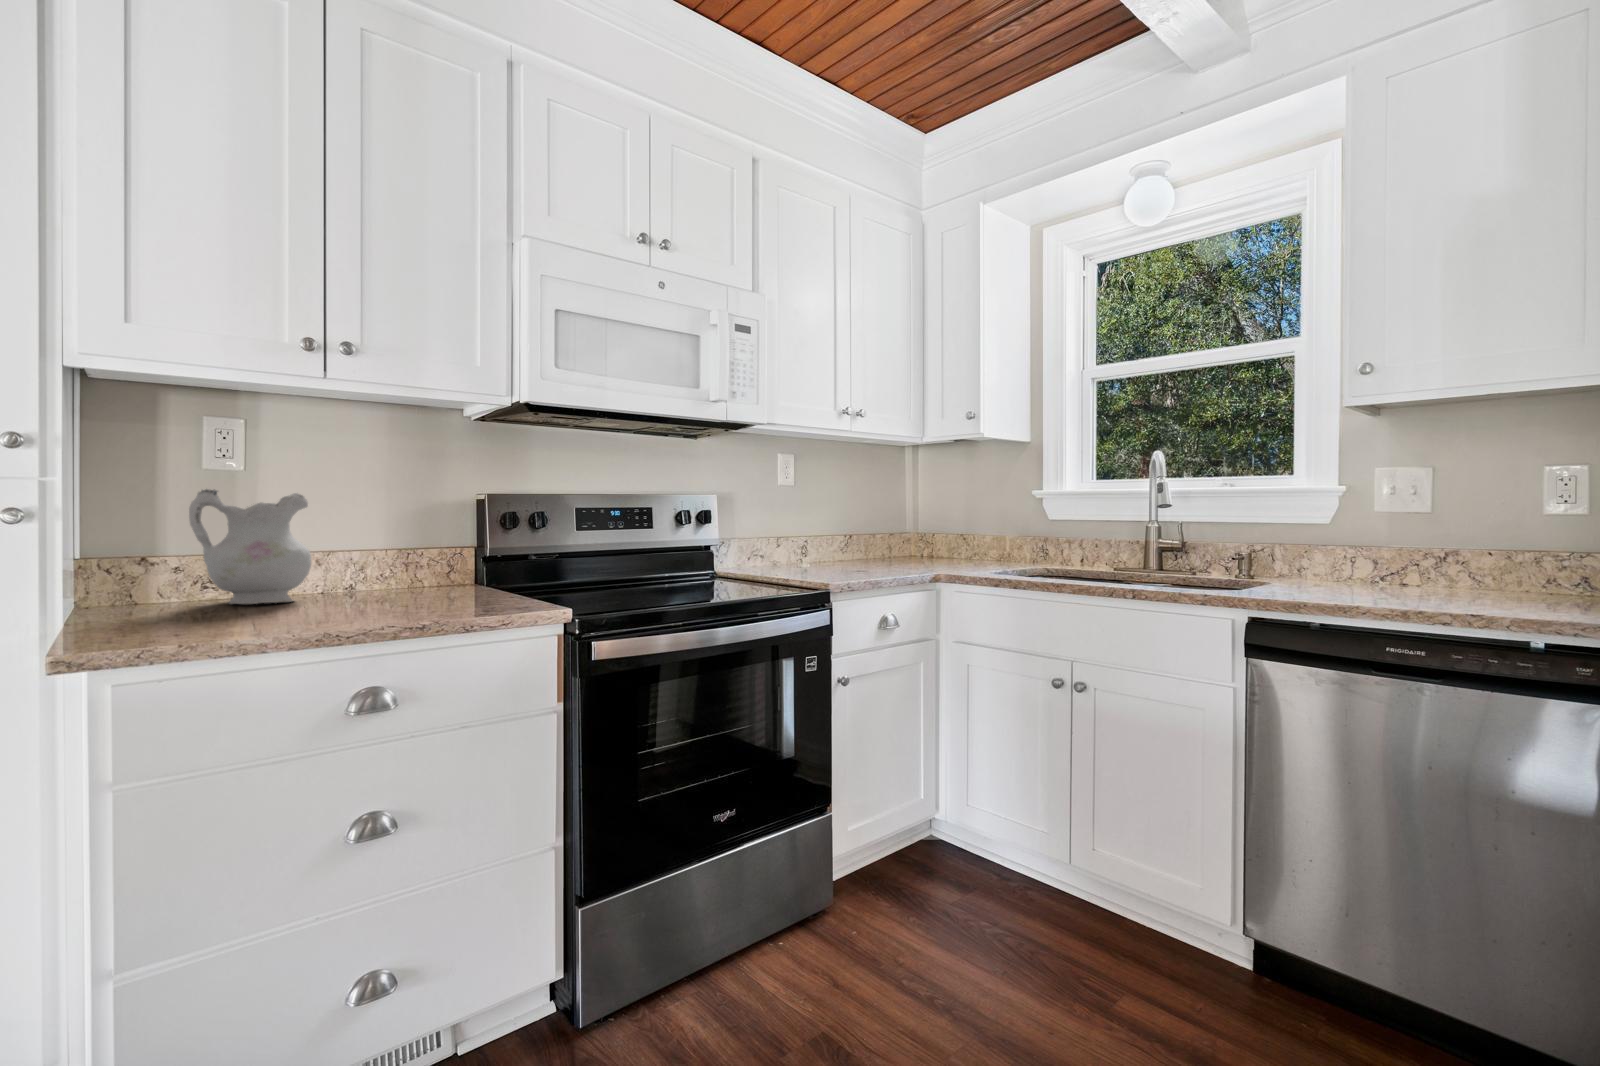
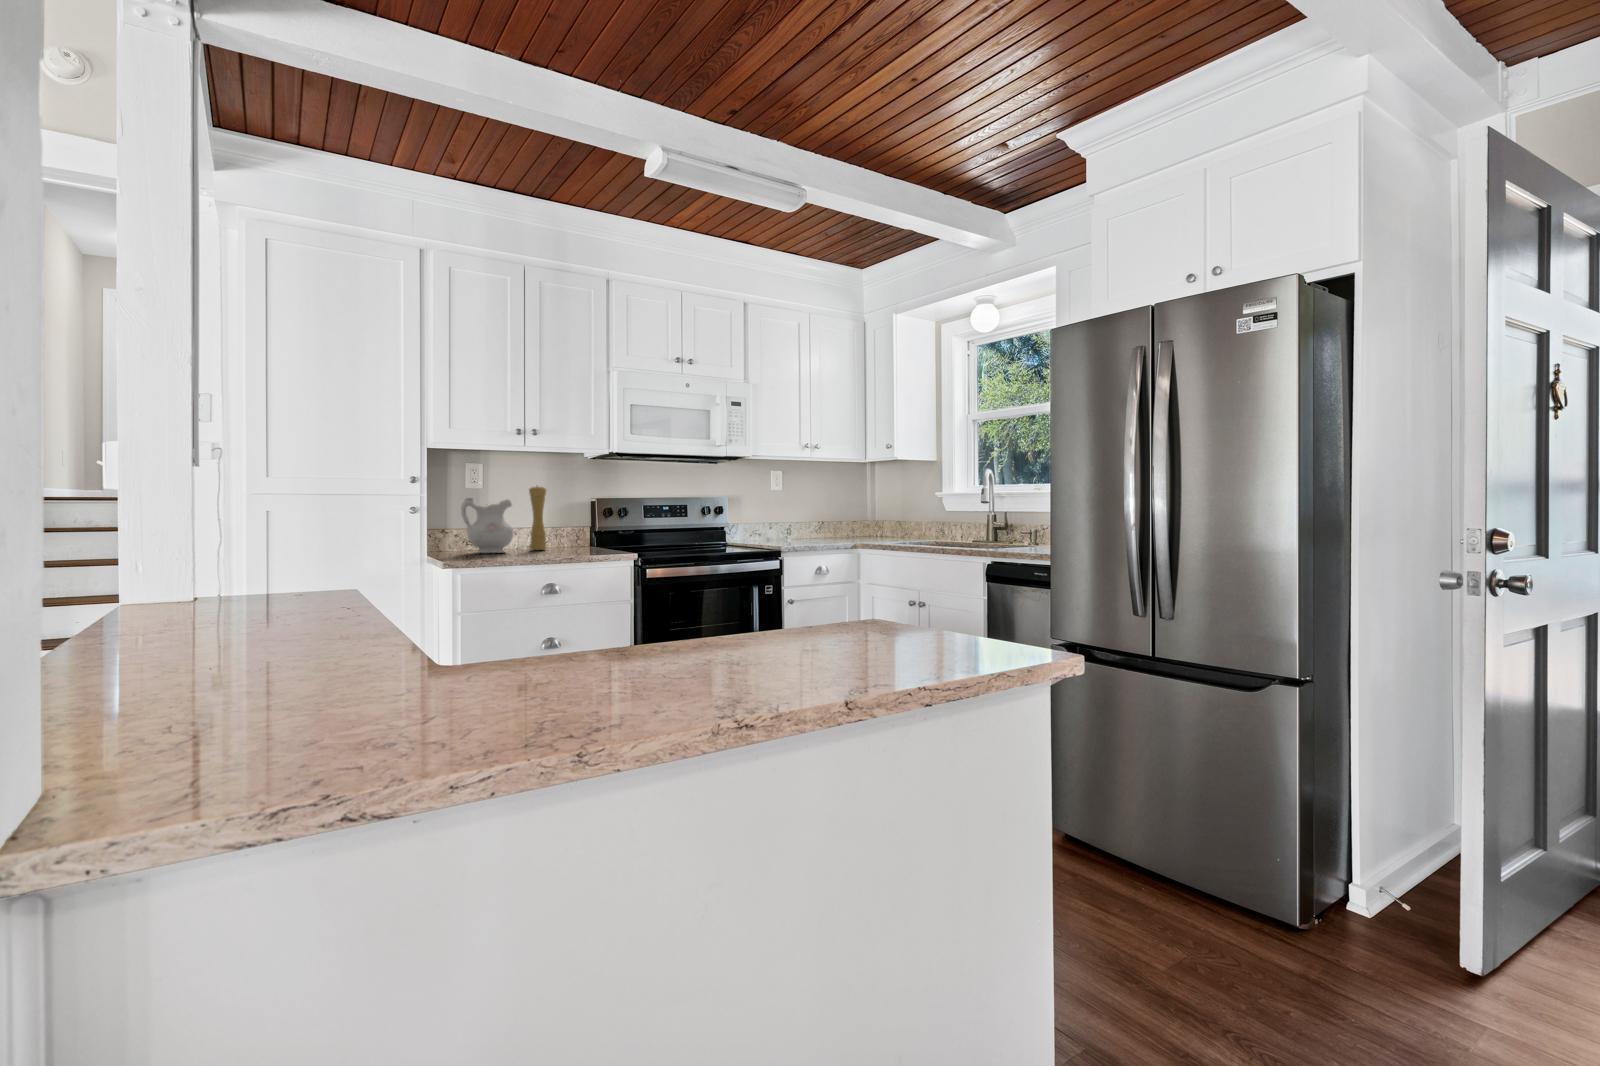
pepper mill: none [348,467,384,593] -> present [529,486,546,550]

